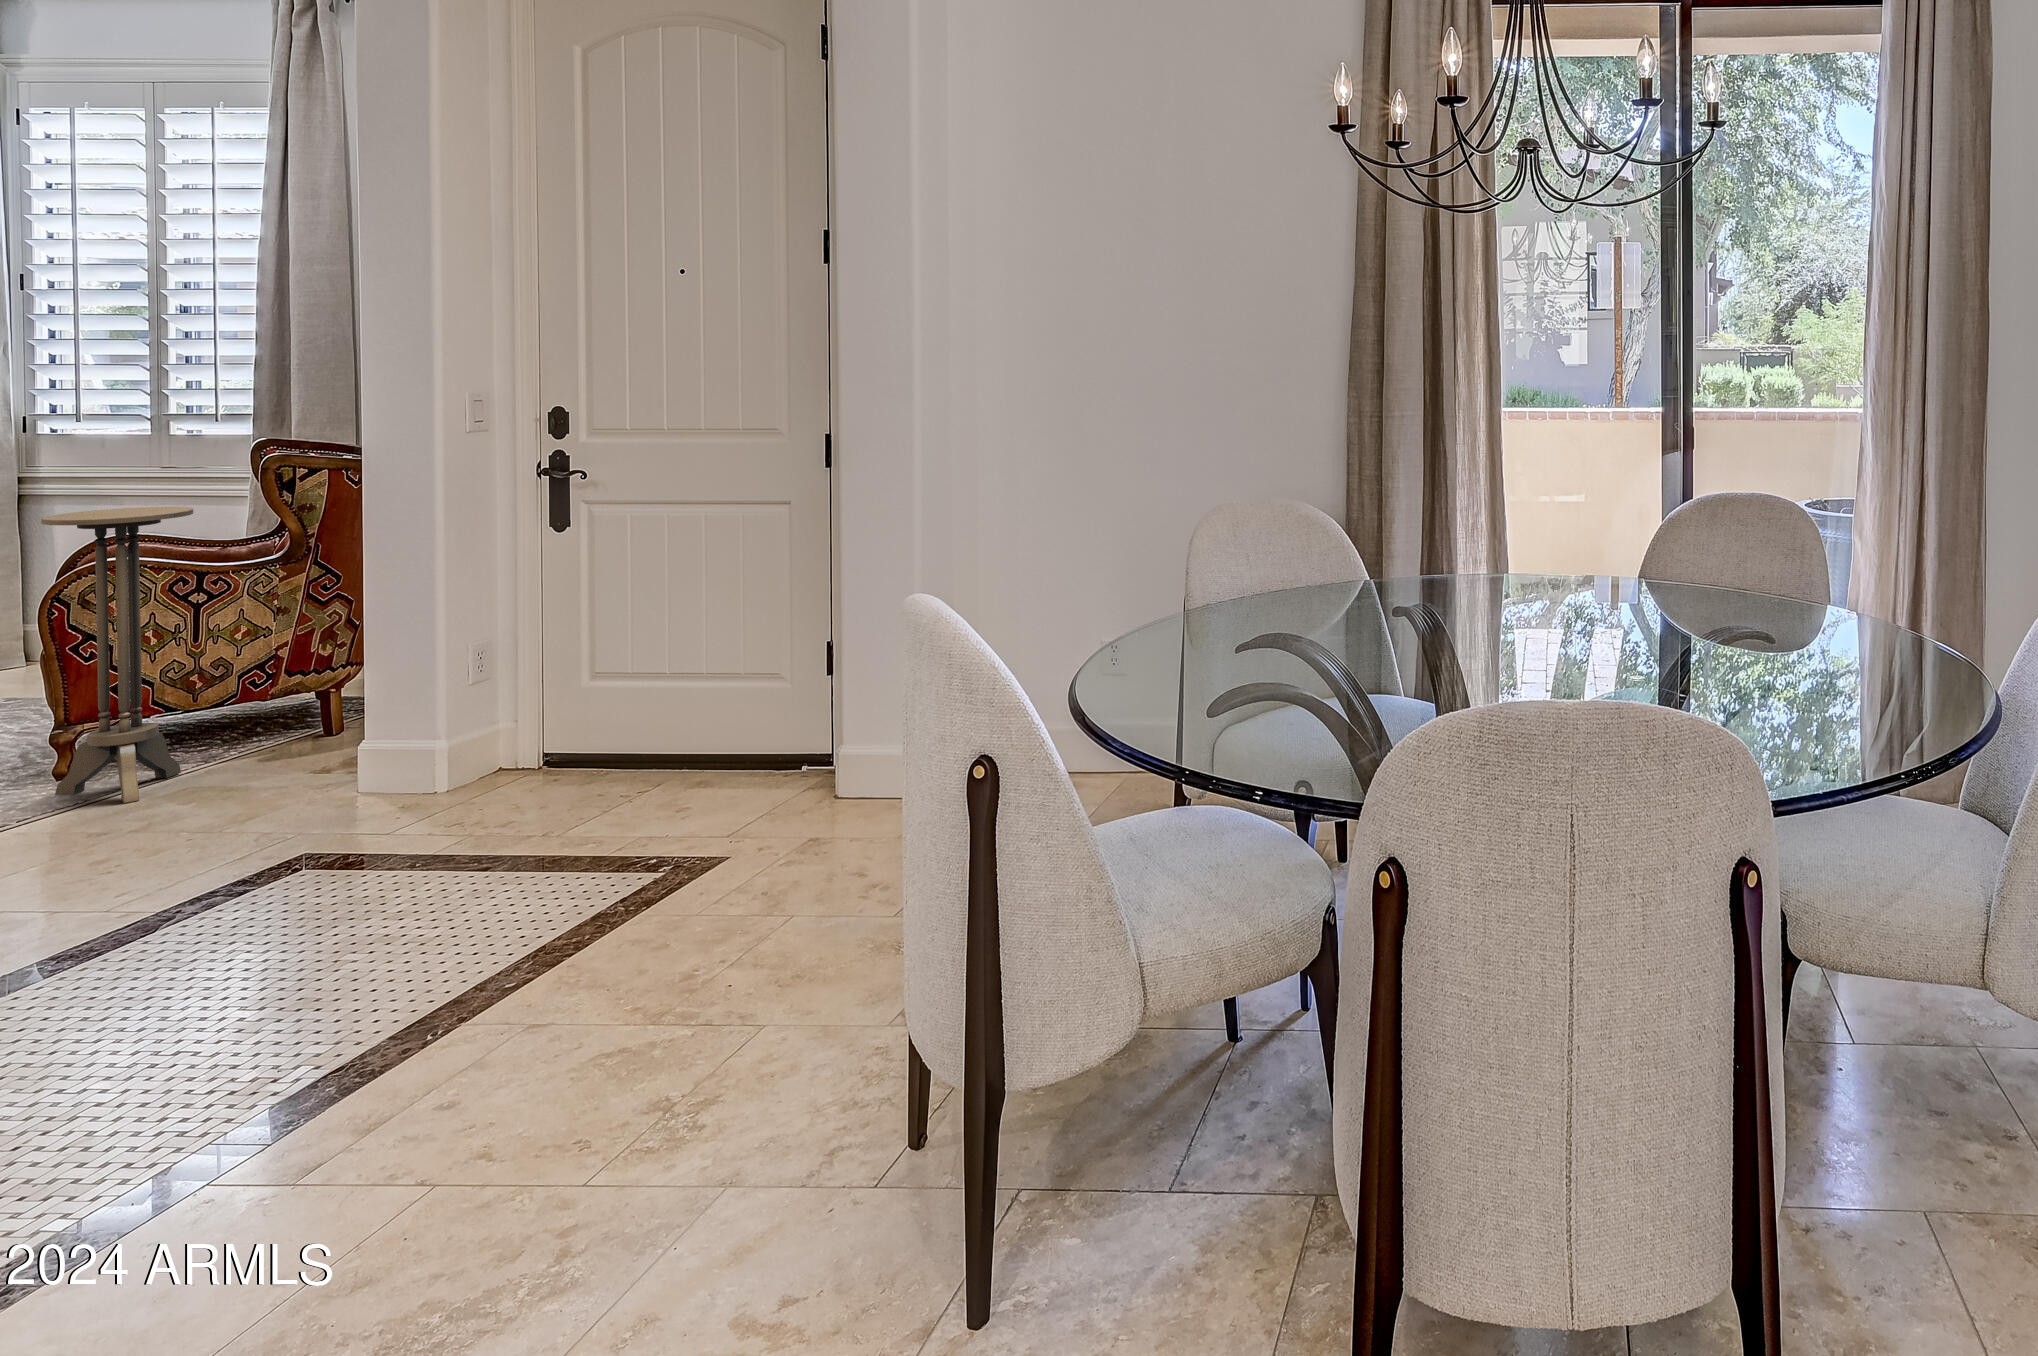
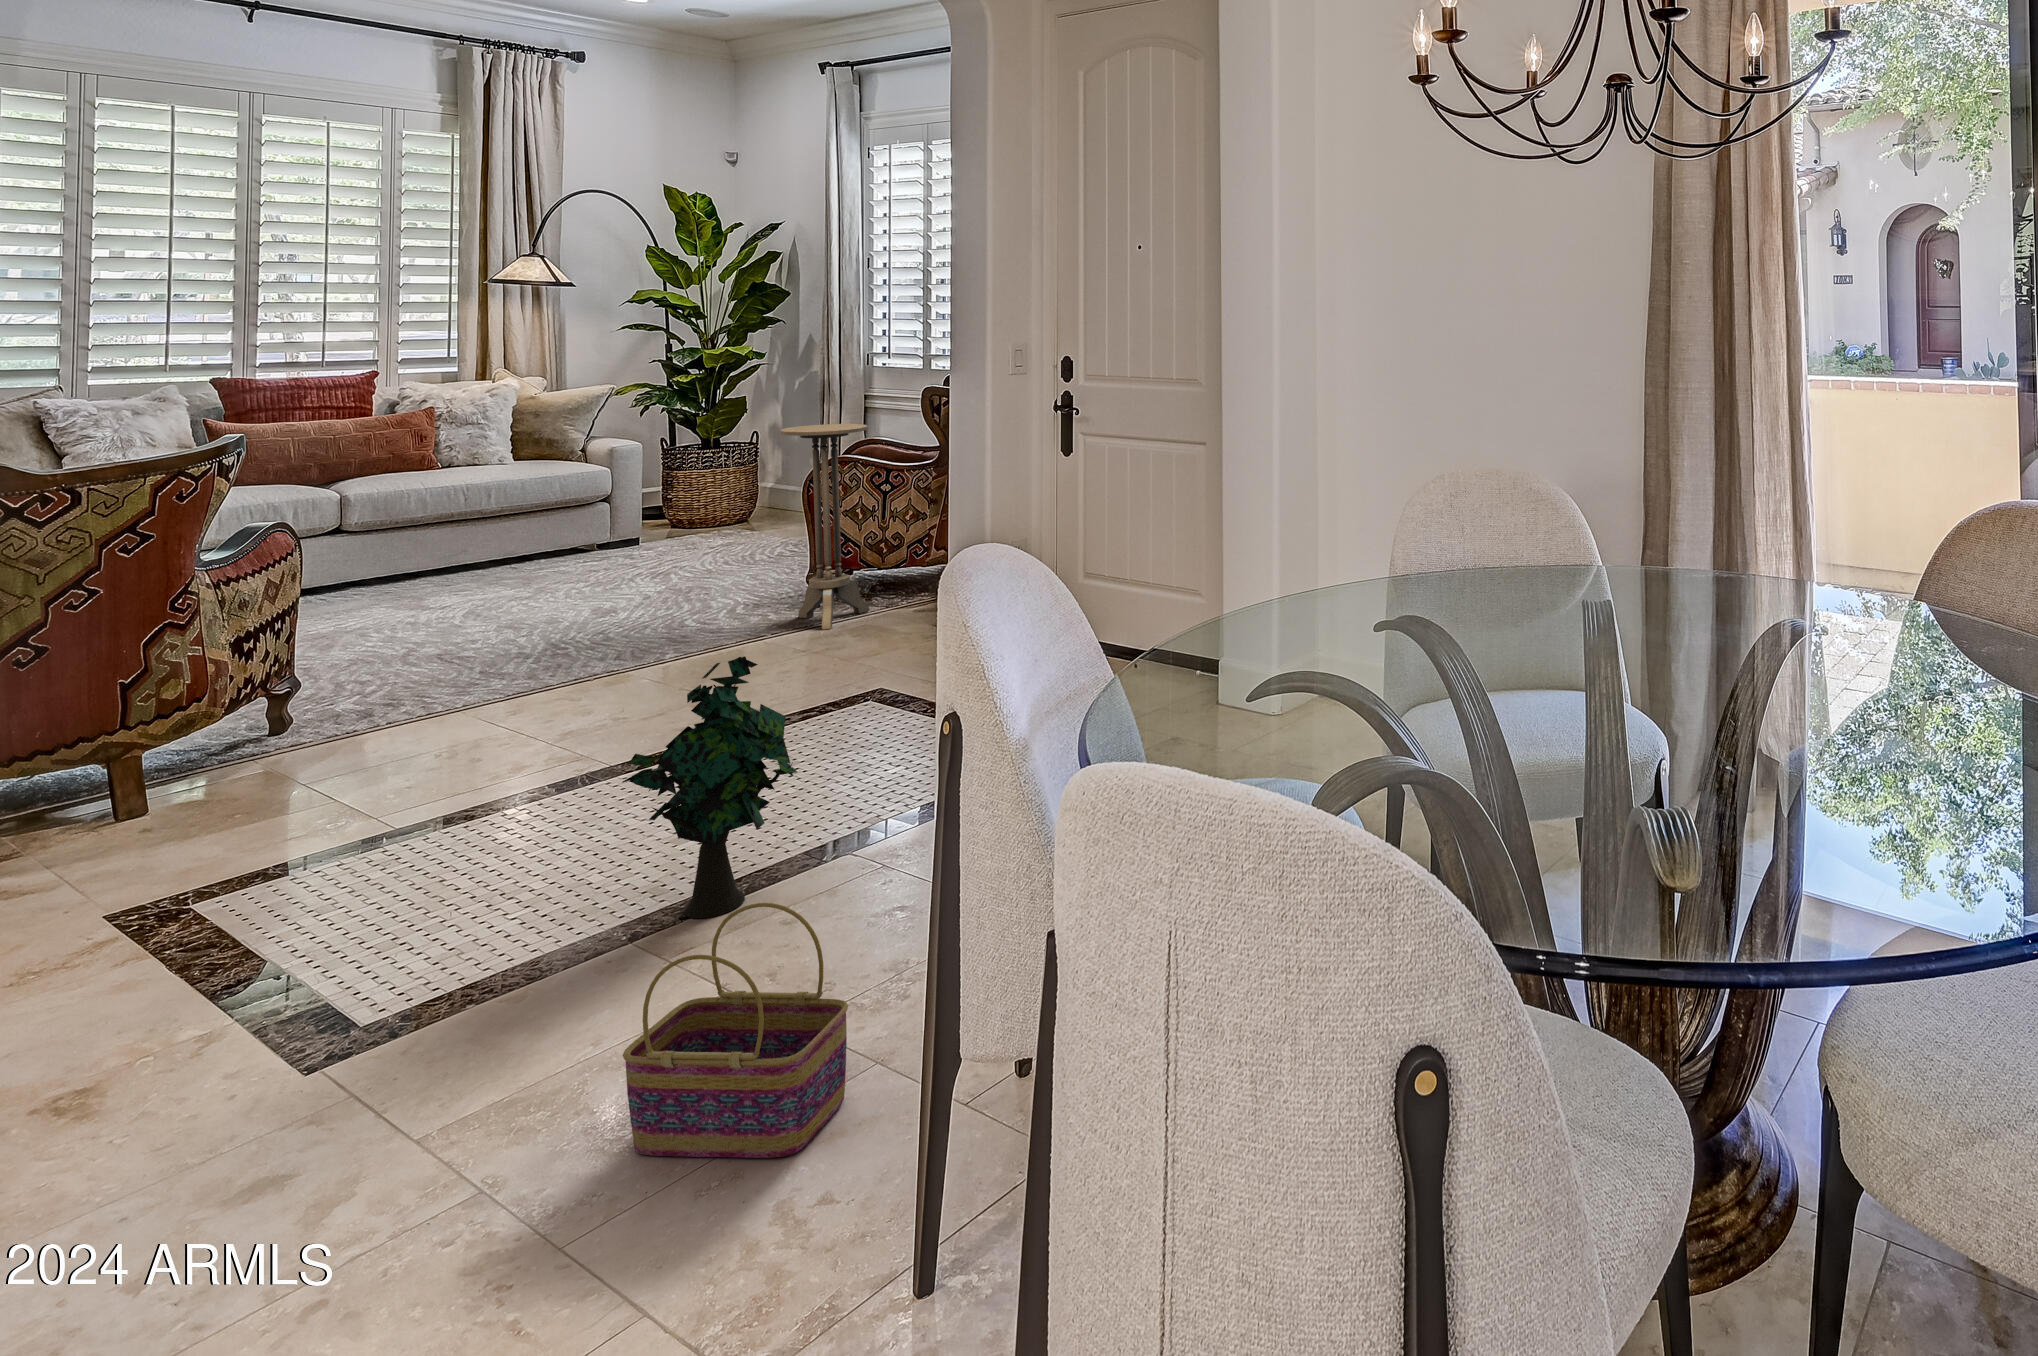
decorative plant: none [250,767,478,1101] -> present [622,656,797,918]
basket: none [555,983,787,1275] -> present [623,903,848,1158]

